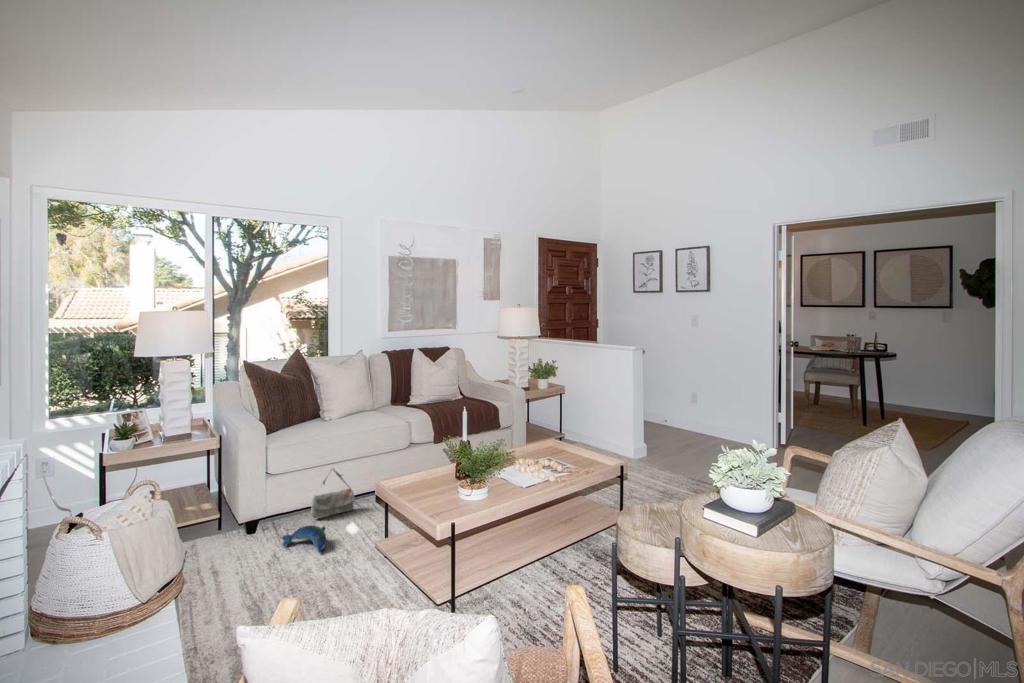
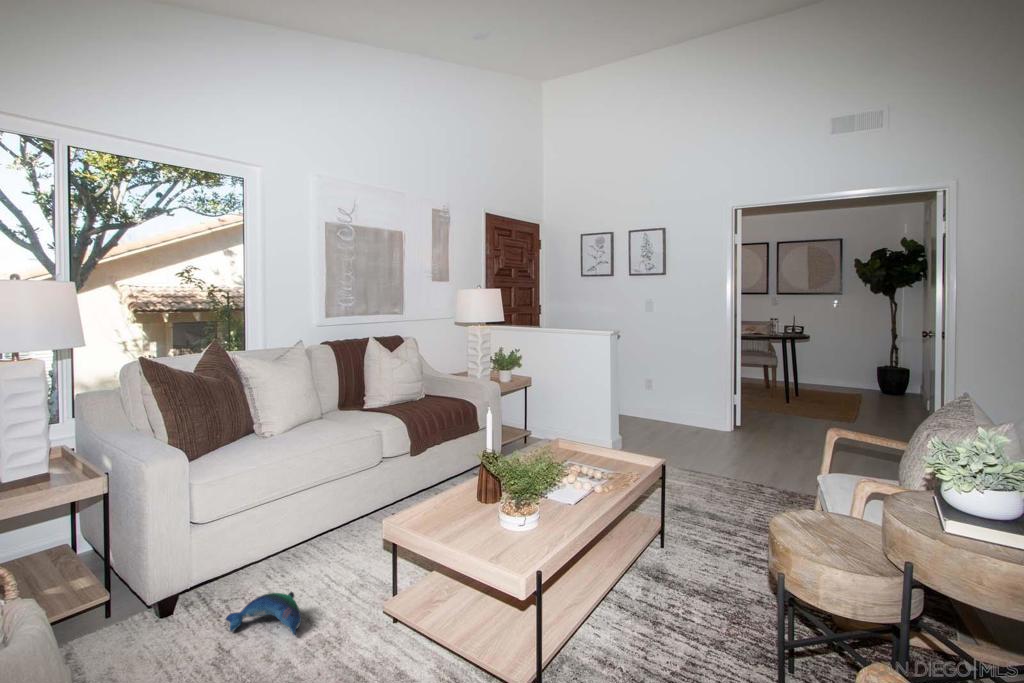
bag: present [311,468,355,518] -> none [258,502,321,578]

